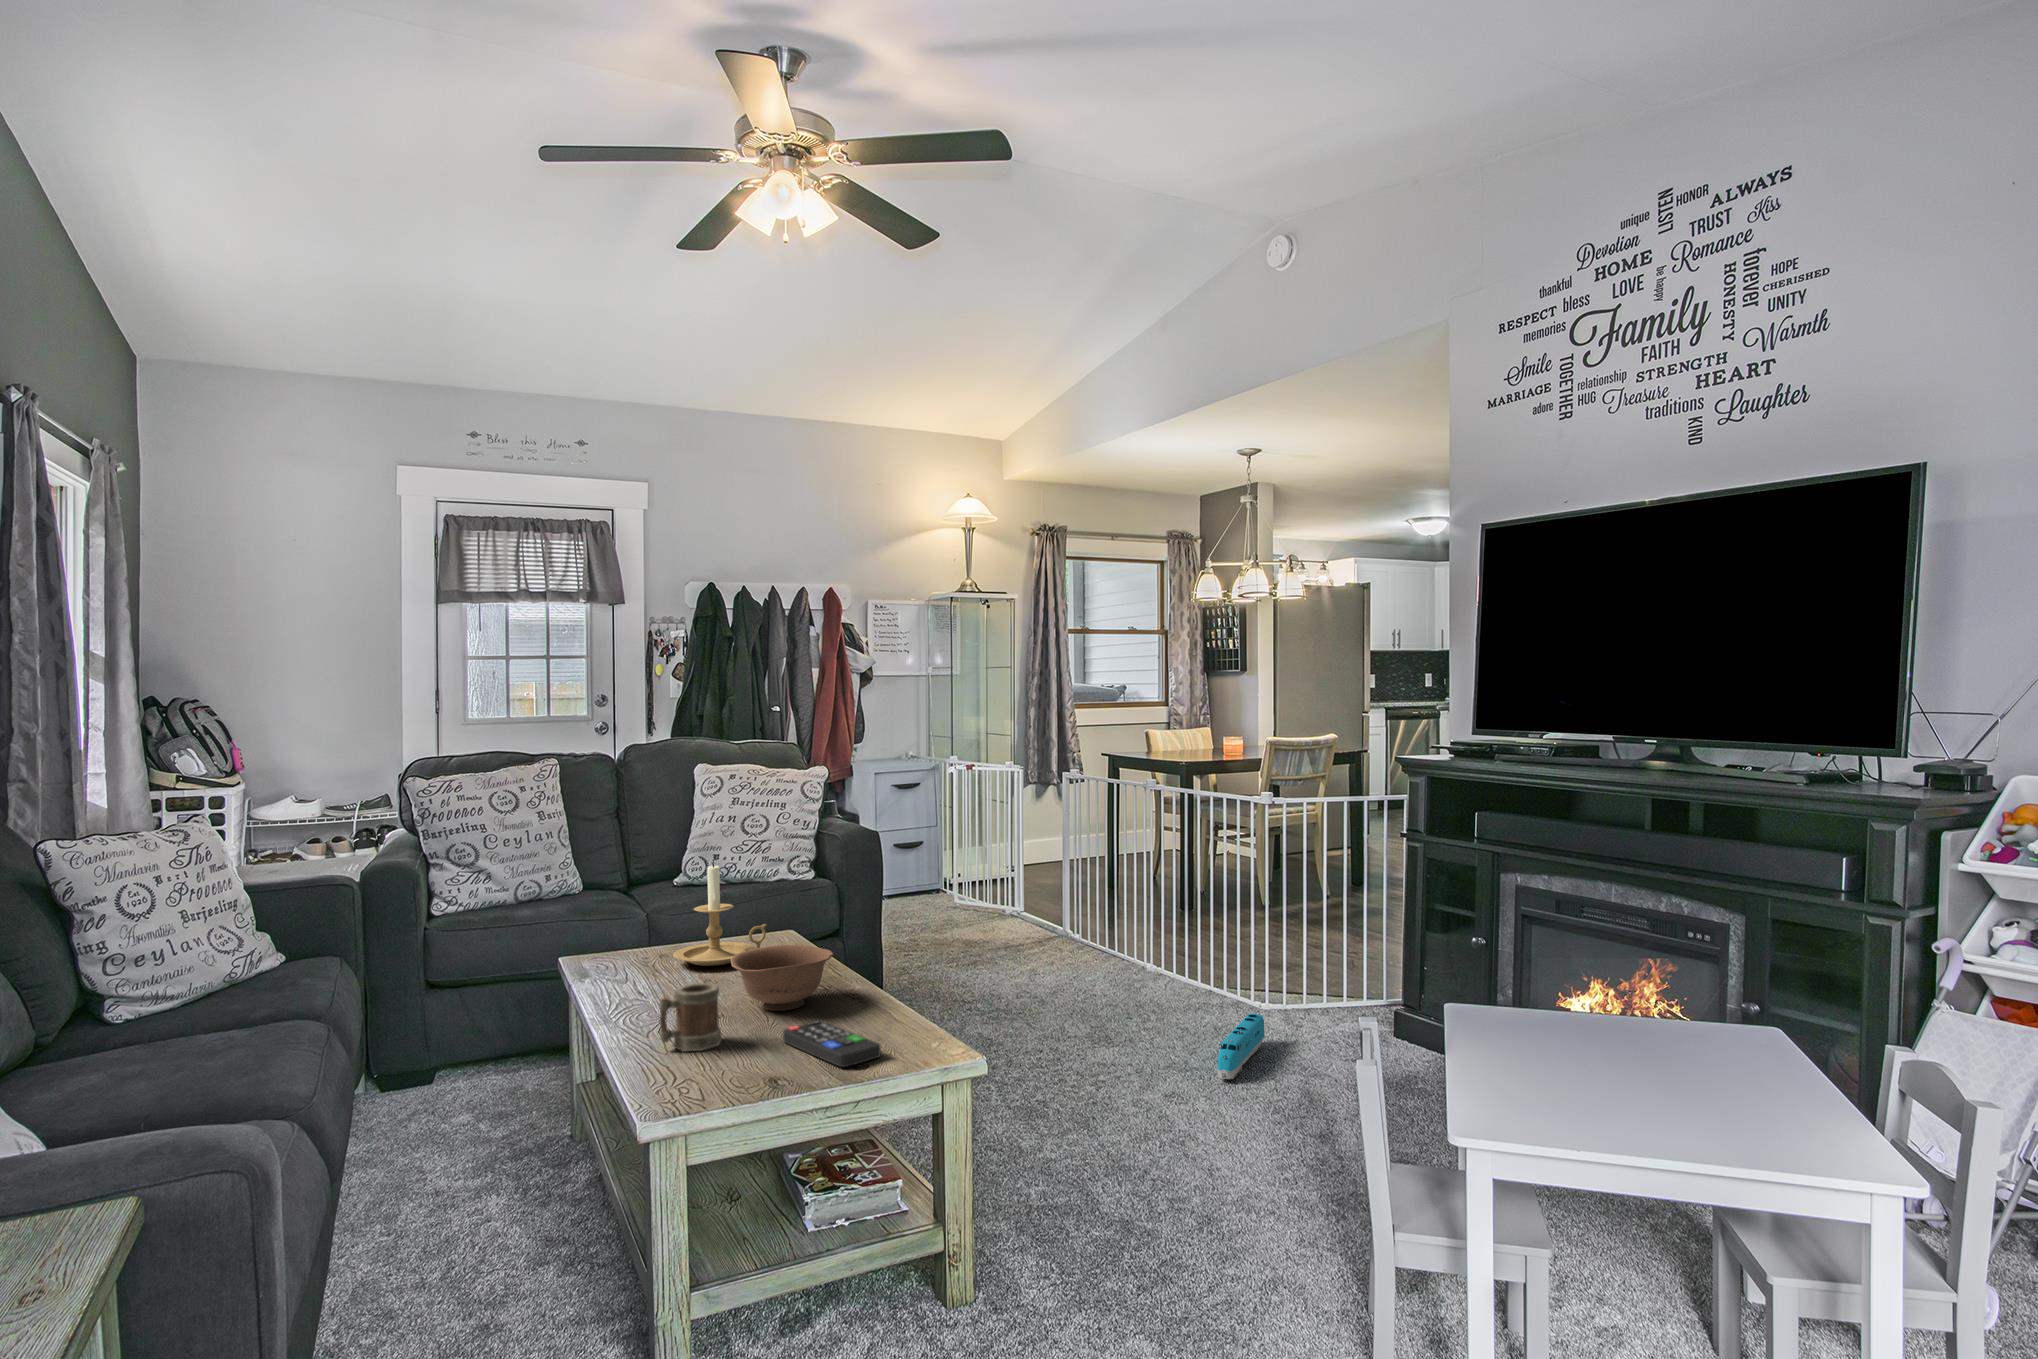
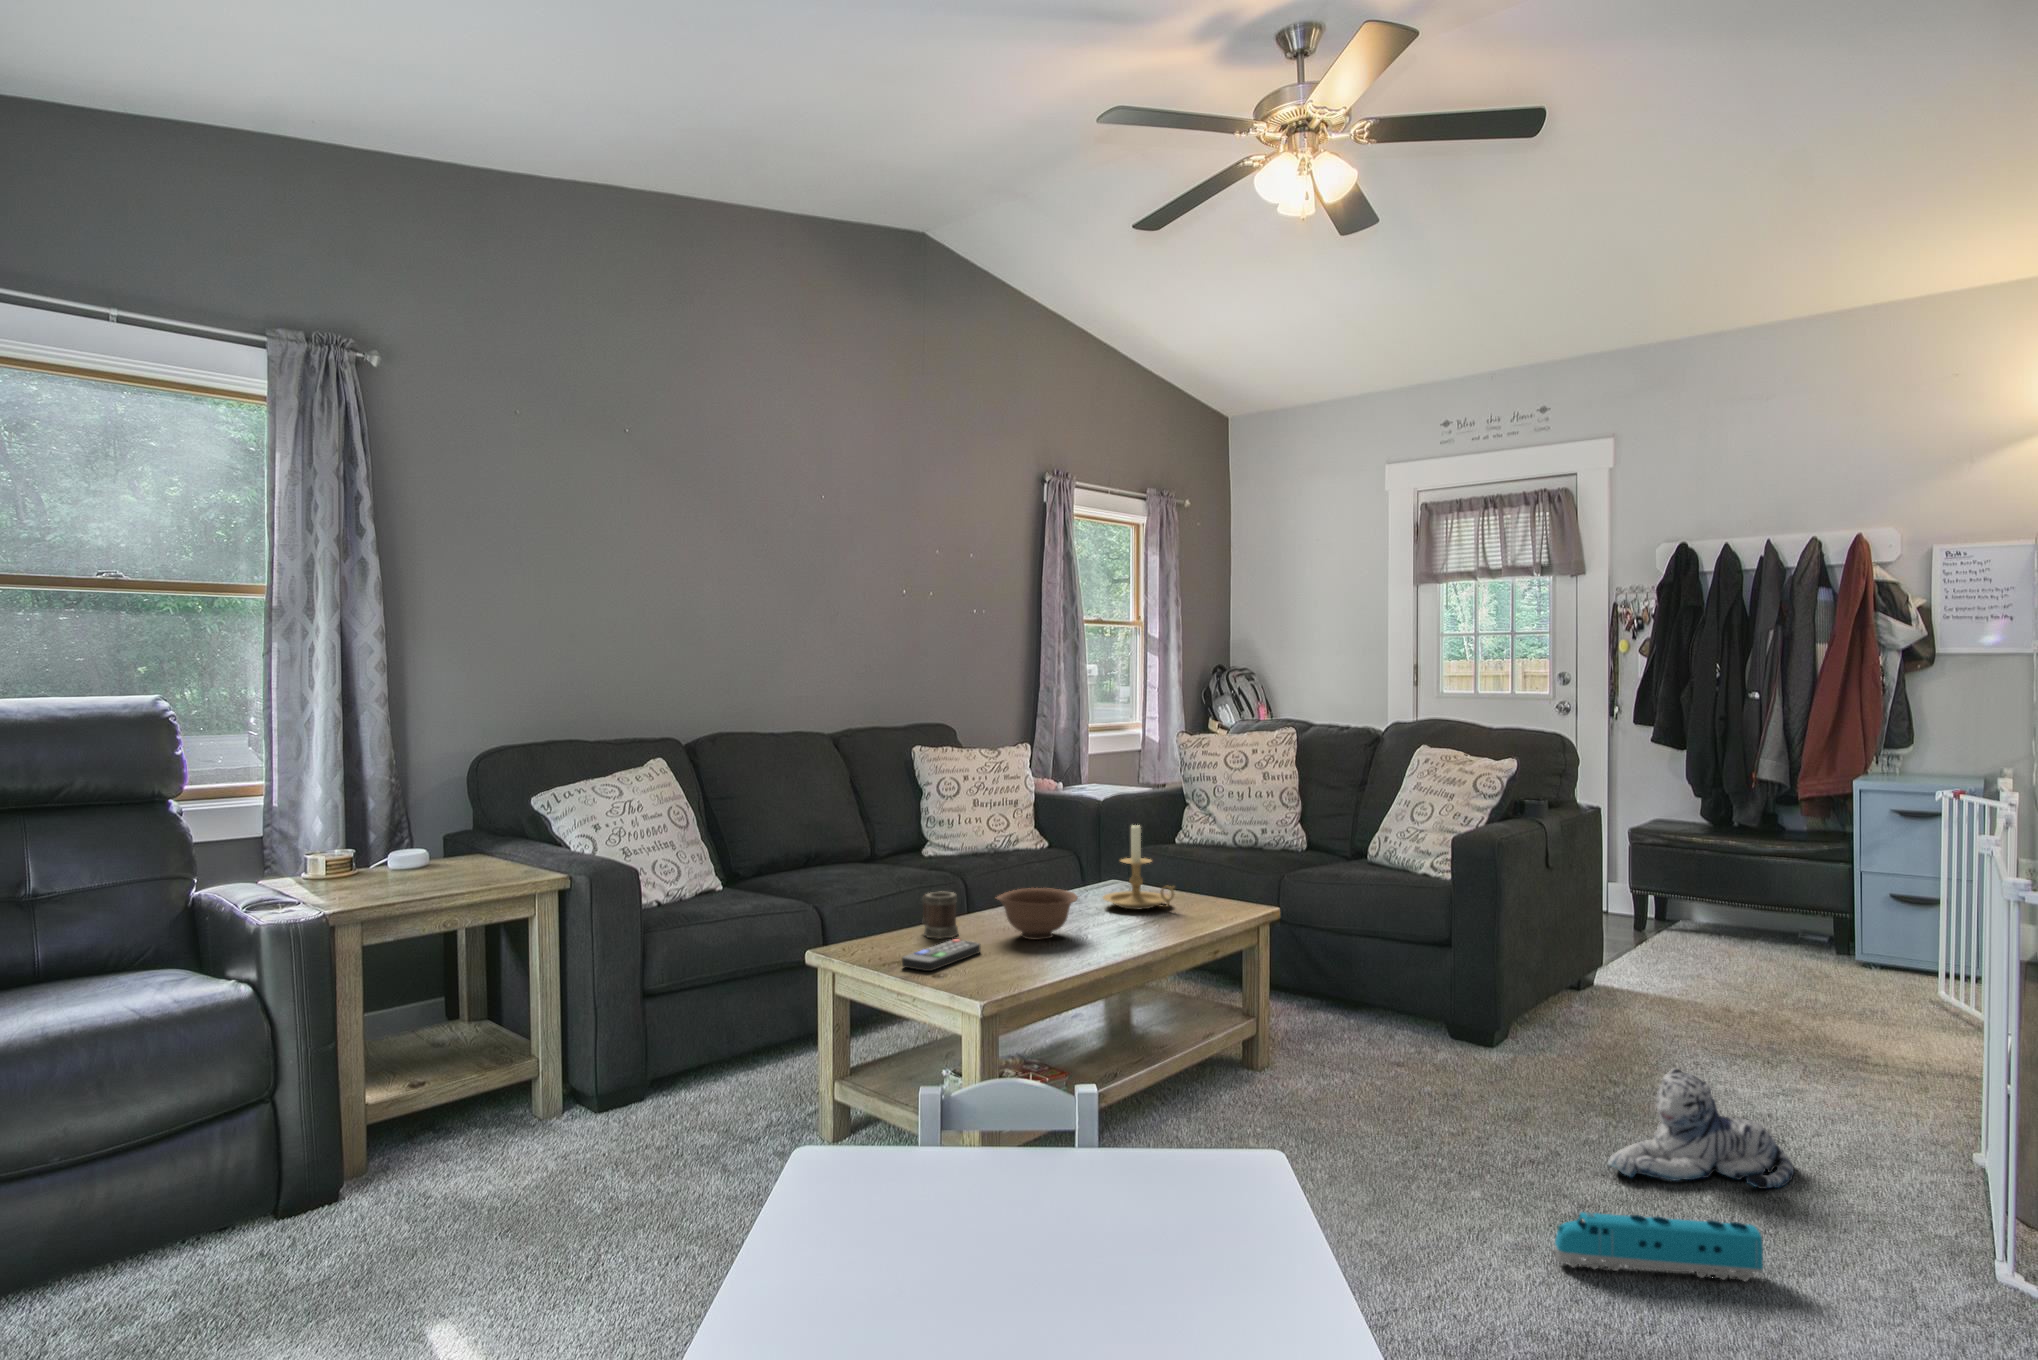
plush toy: none [1095,953,1160,1035] -> present [1608,1068,1794,1189]

